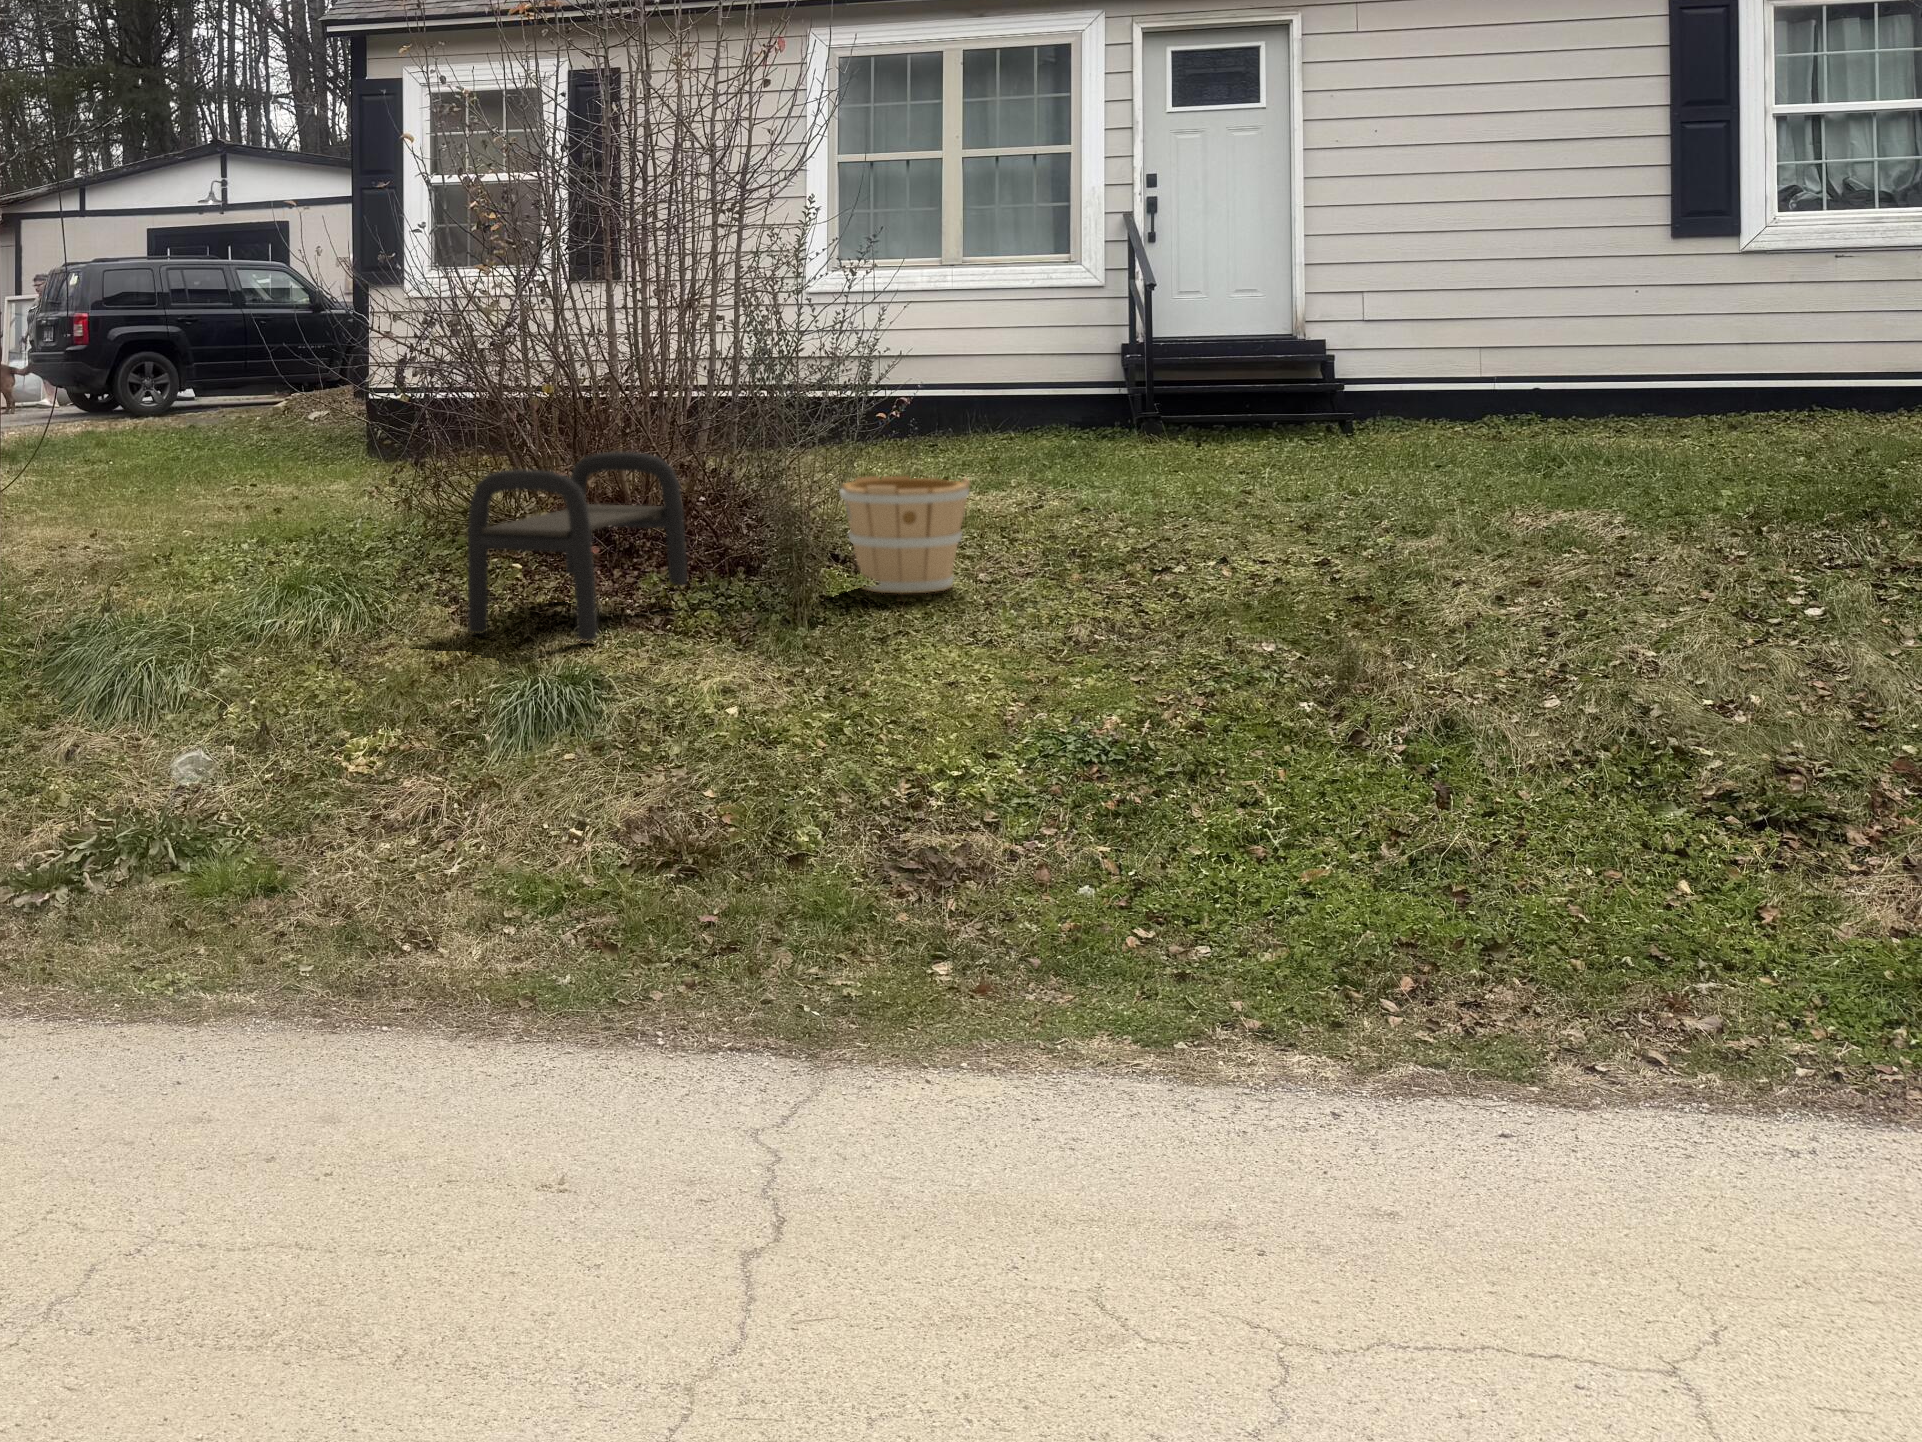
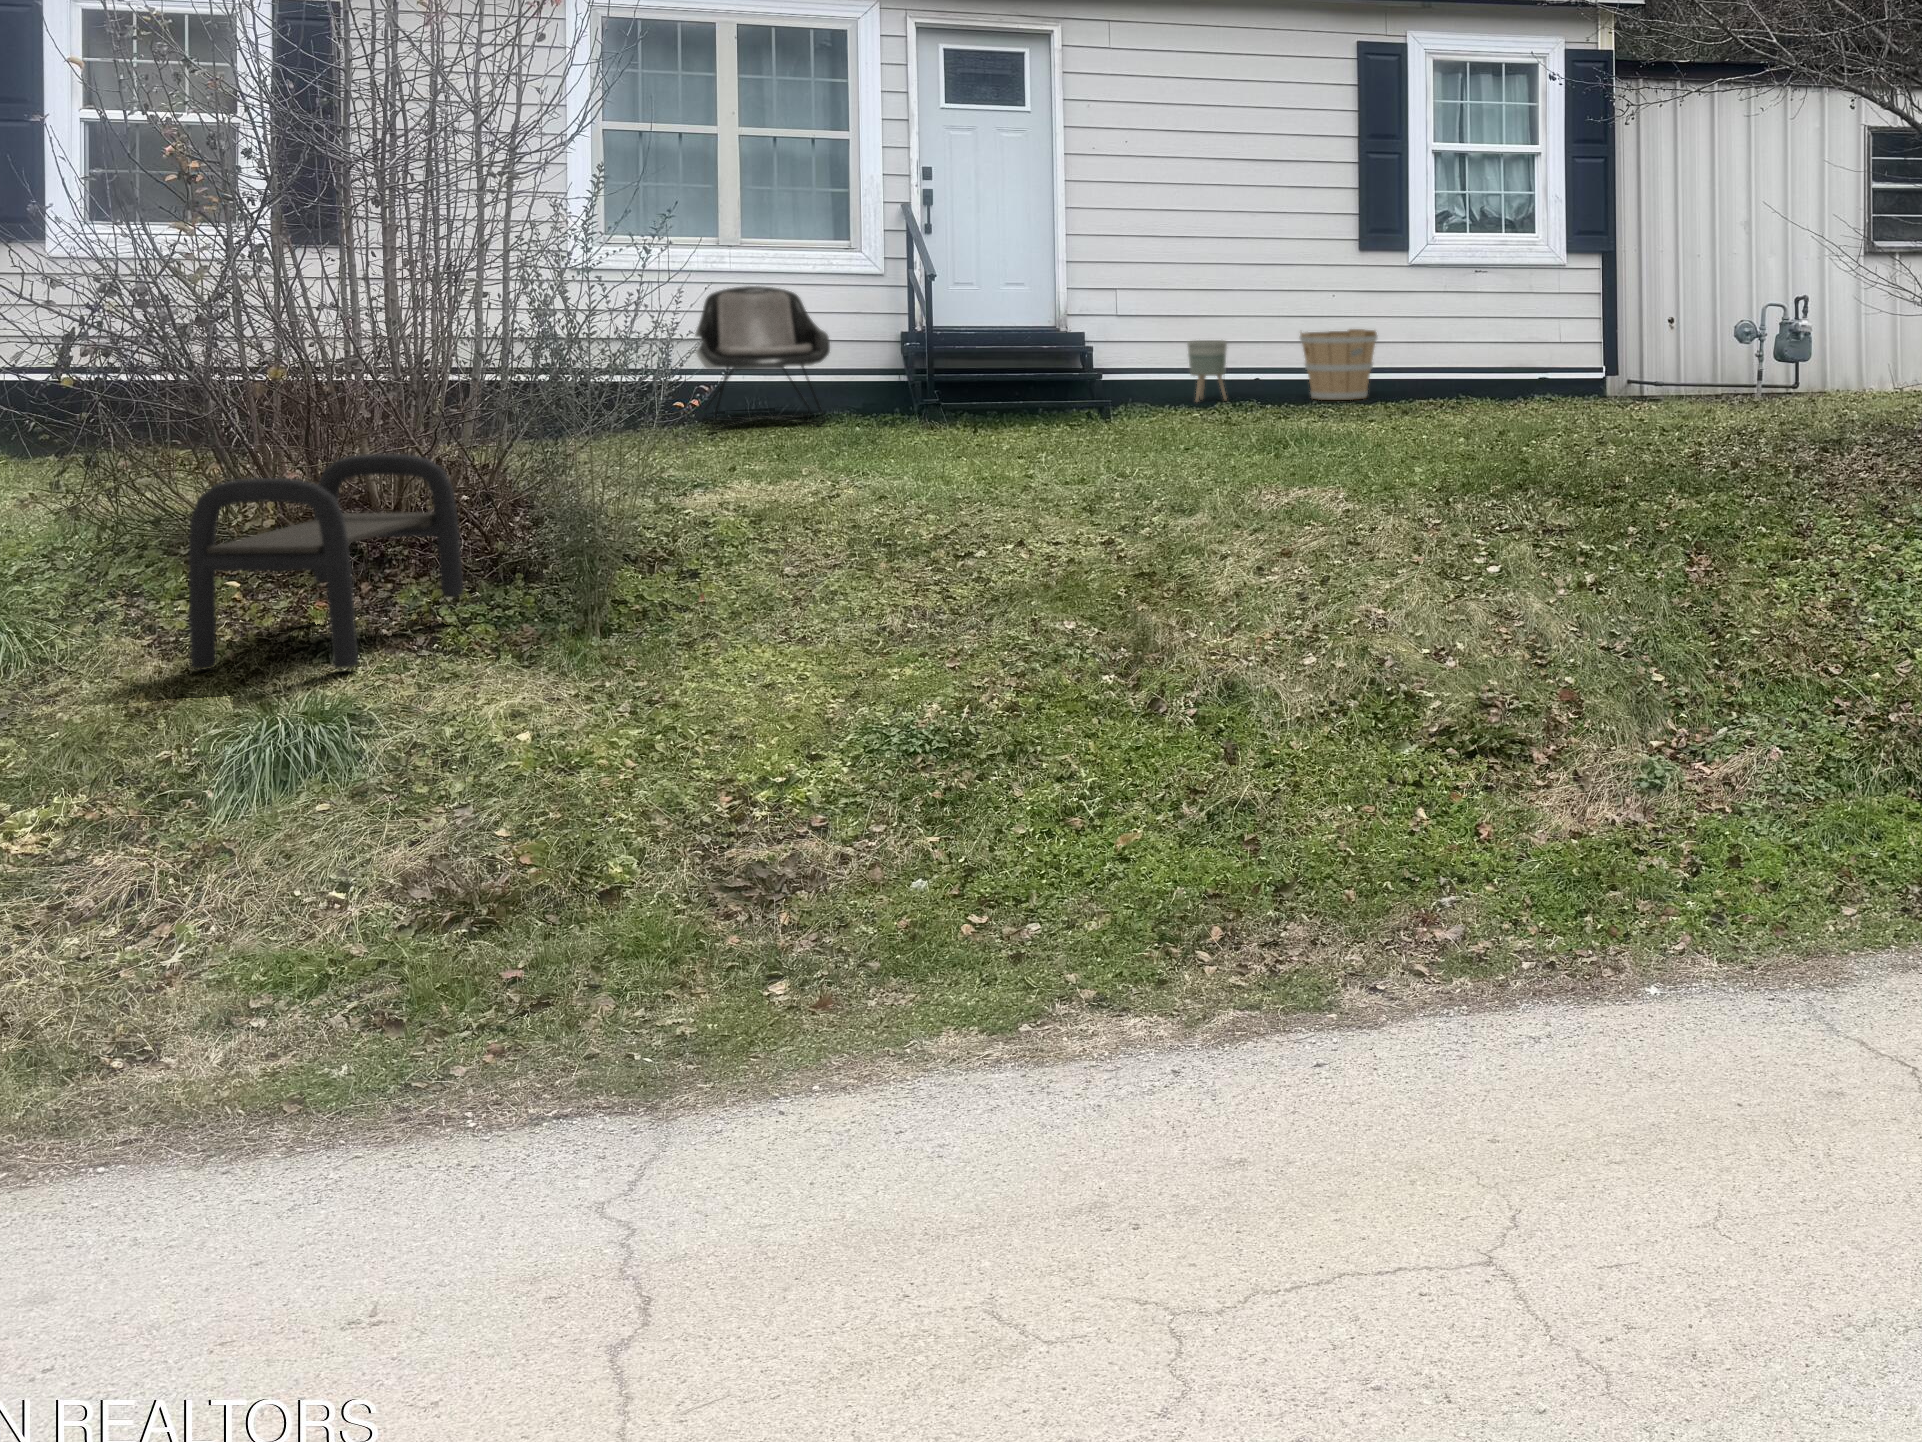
lounge chair: none [912,297,1046,440] -> present [694,286,830,430]
planter: none [1449,350,1498,420] -> present [1187,340,1227,401]
wooden bucket: present [840,476,970,594] -> present [1300,329,1377,400]

